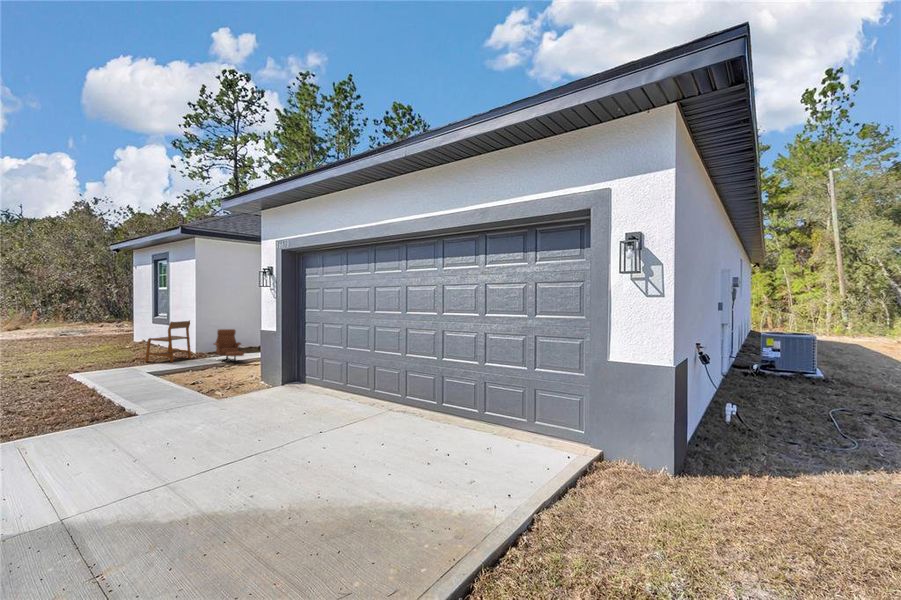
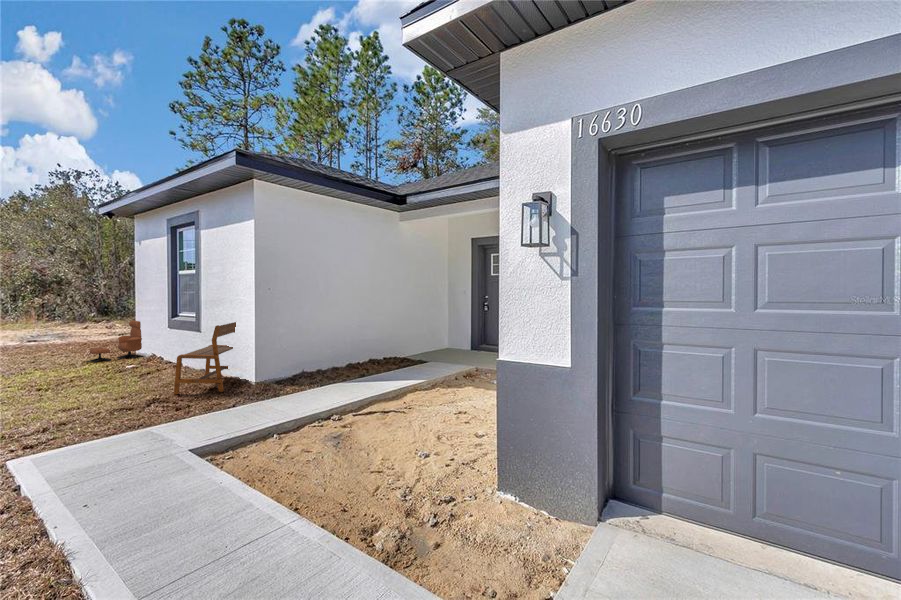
lounge chair: present [214,329,244,363] -> present [86,321,143,363]

